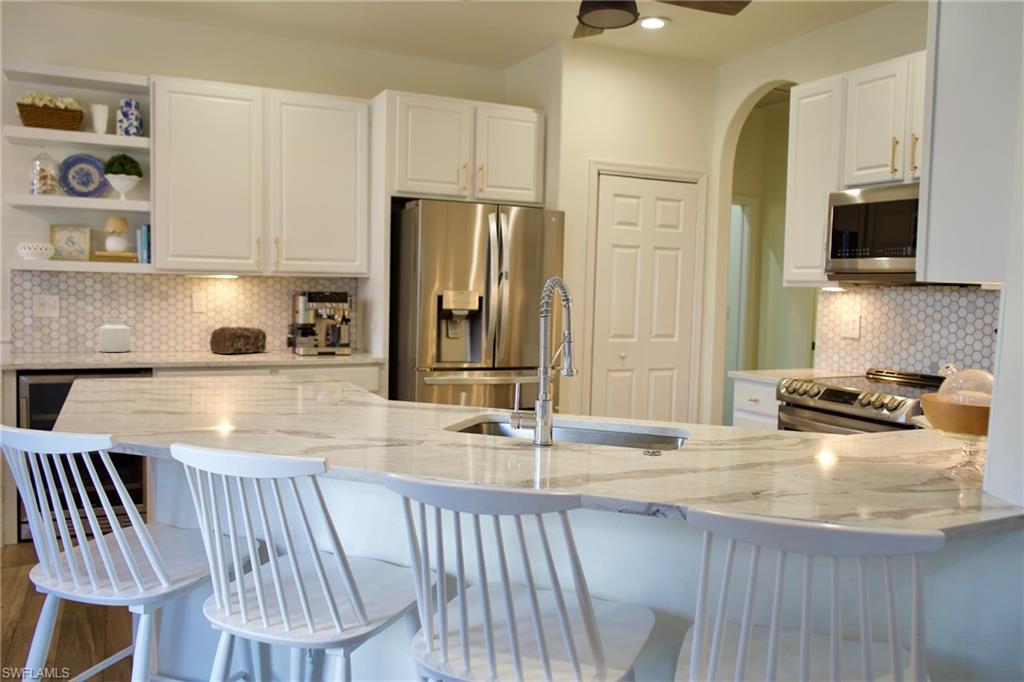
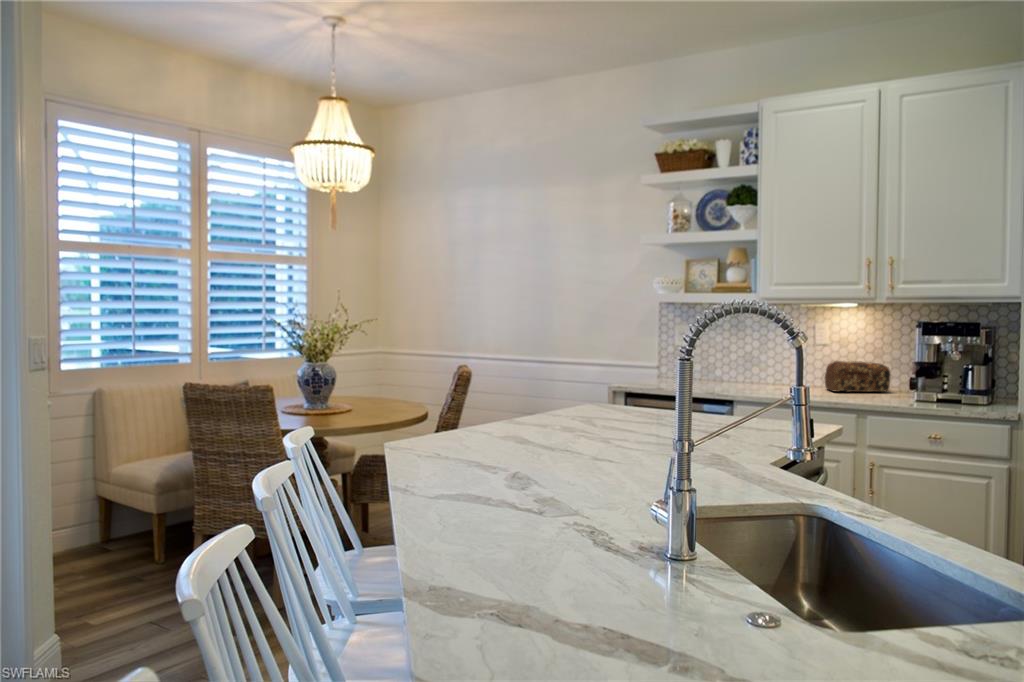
jar: present [99,318,130,352] -> none [724,348,752,382]

